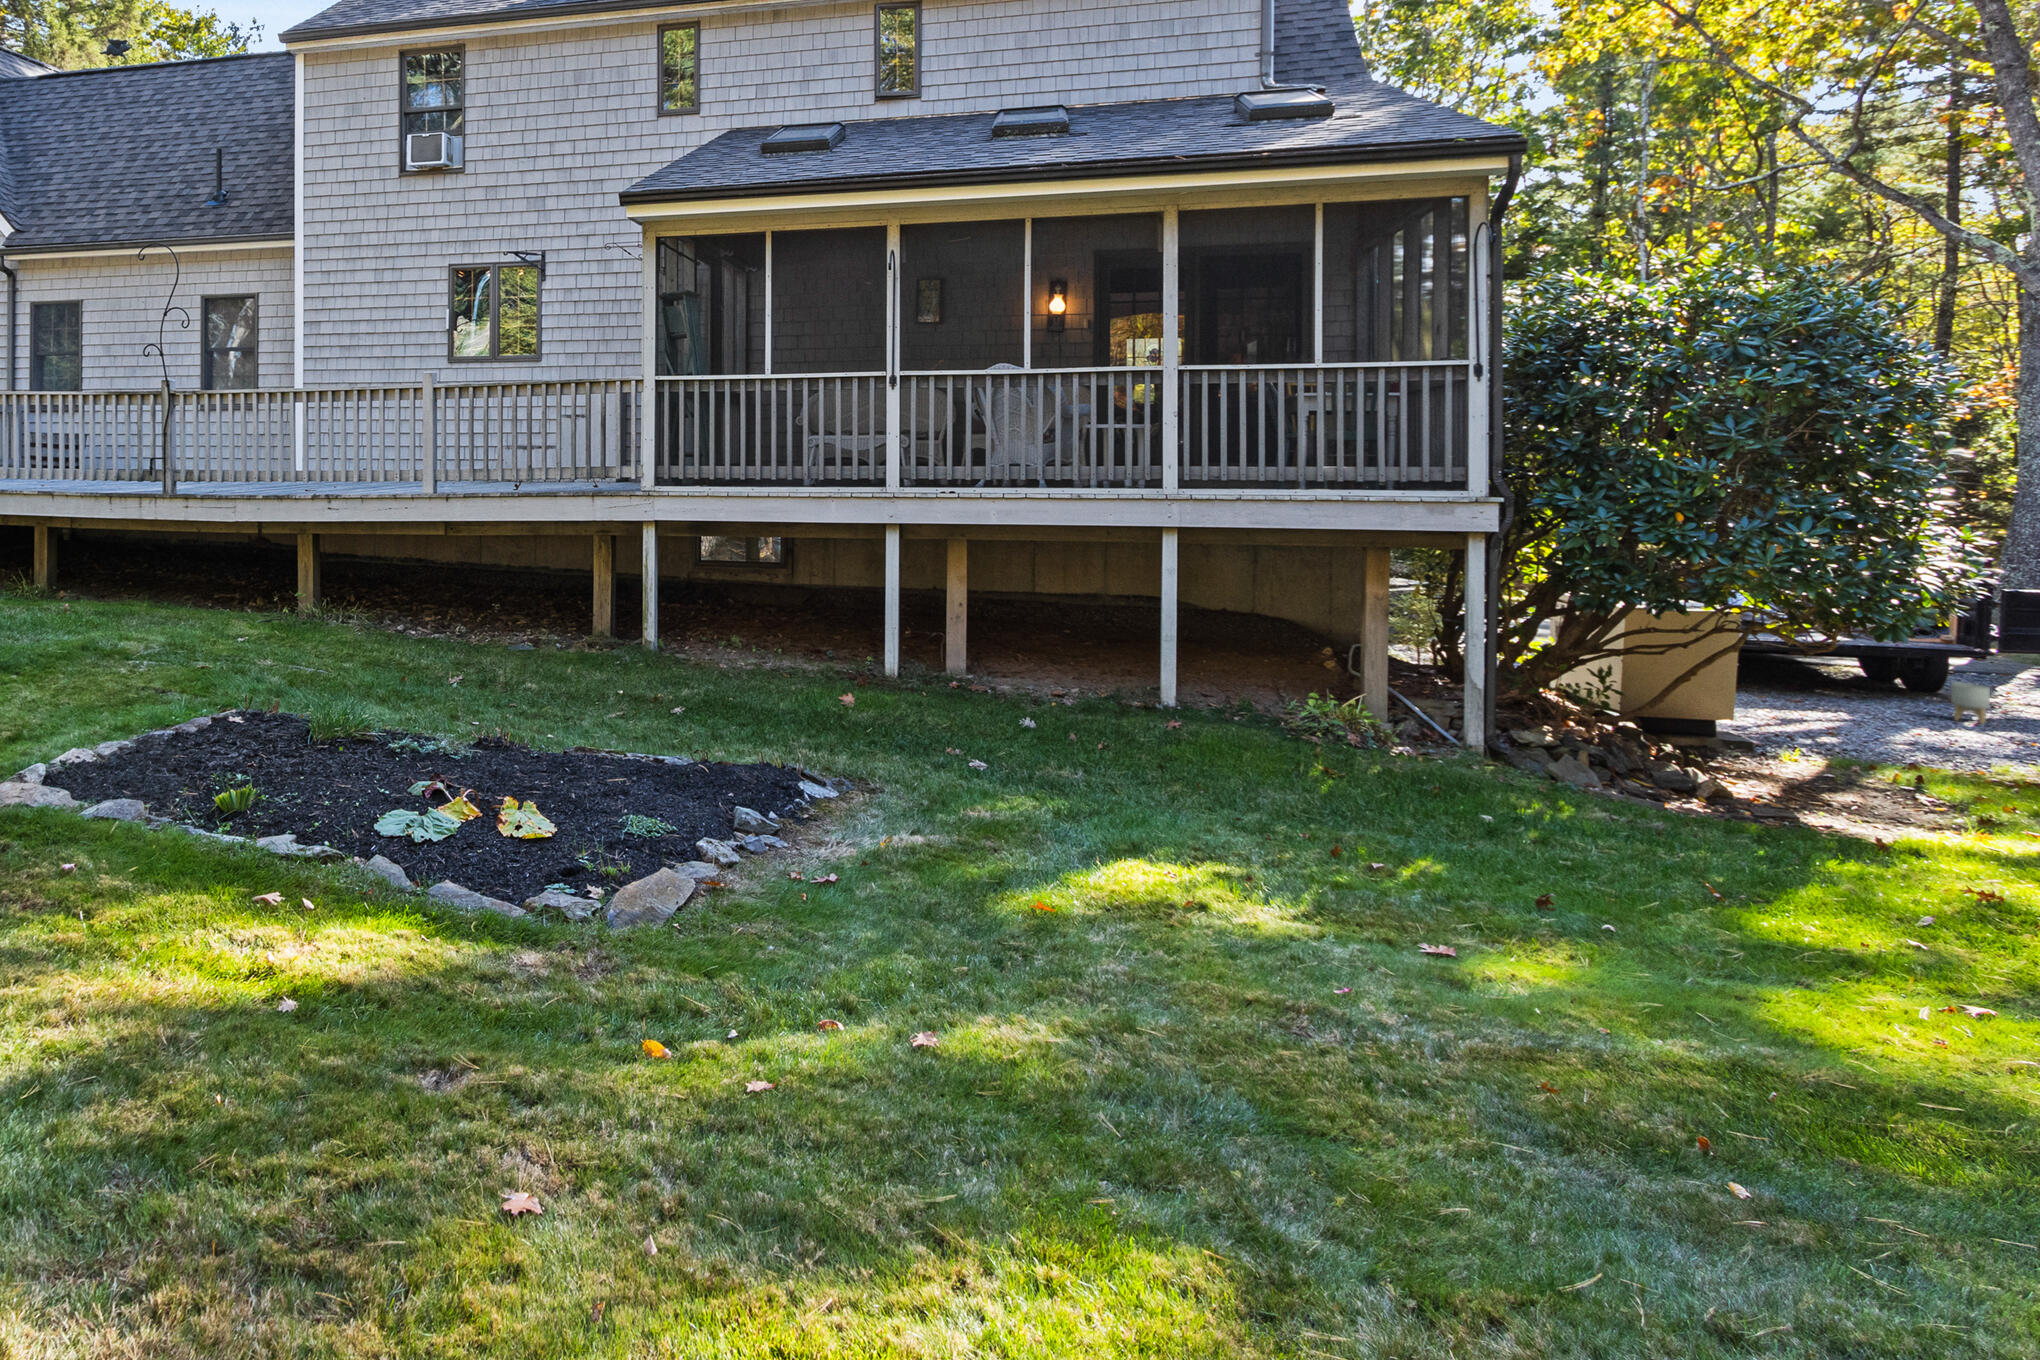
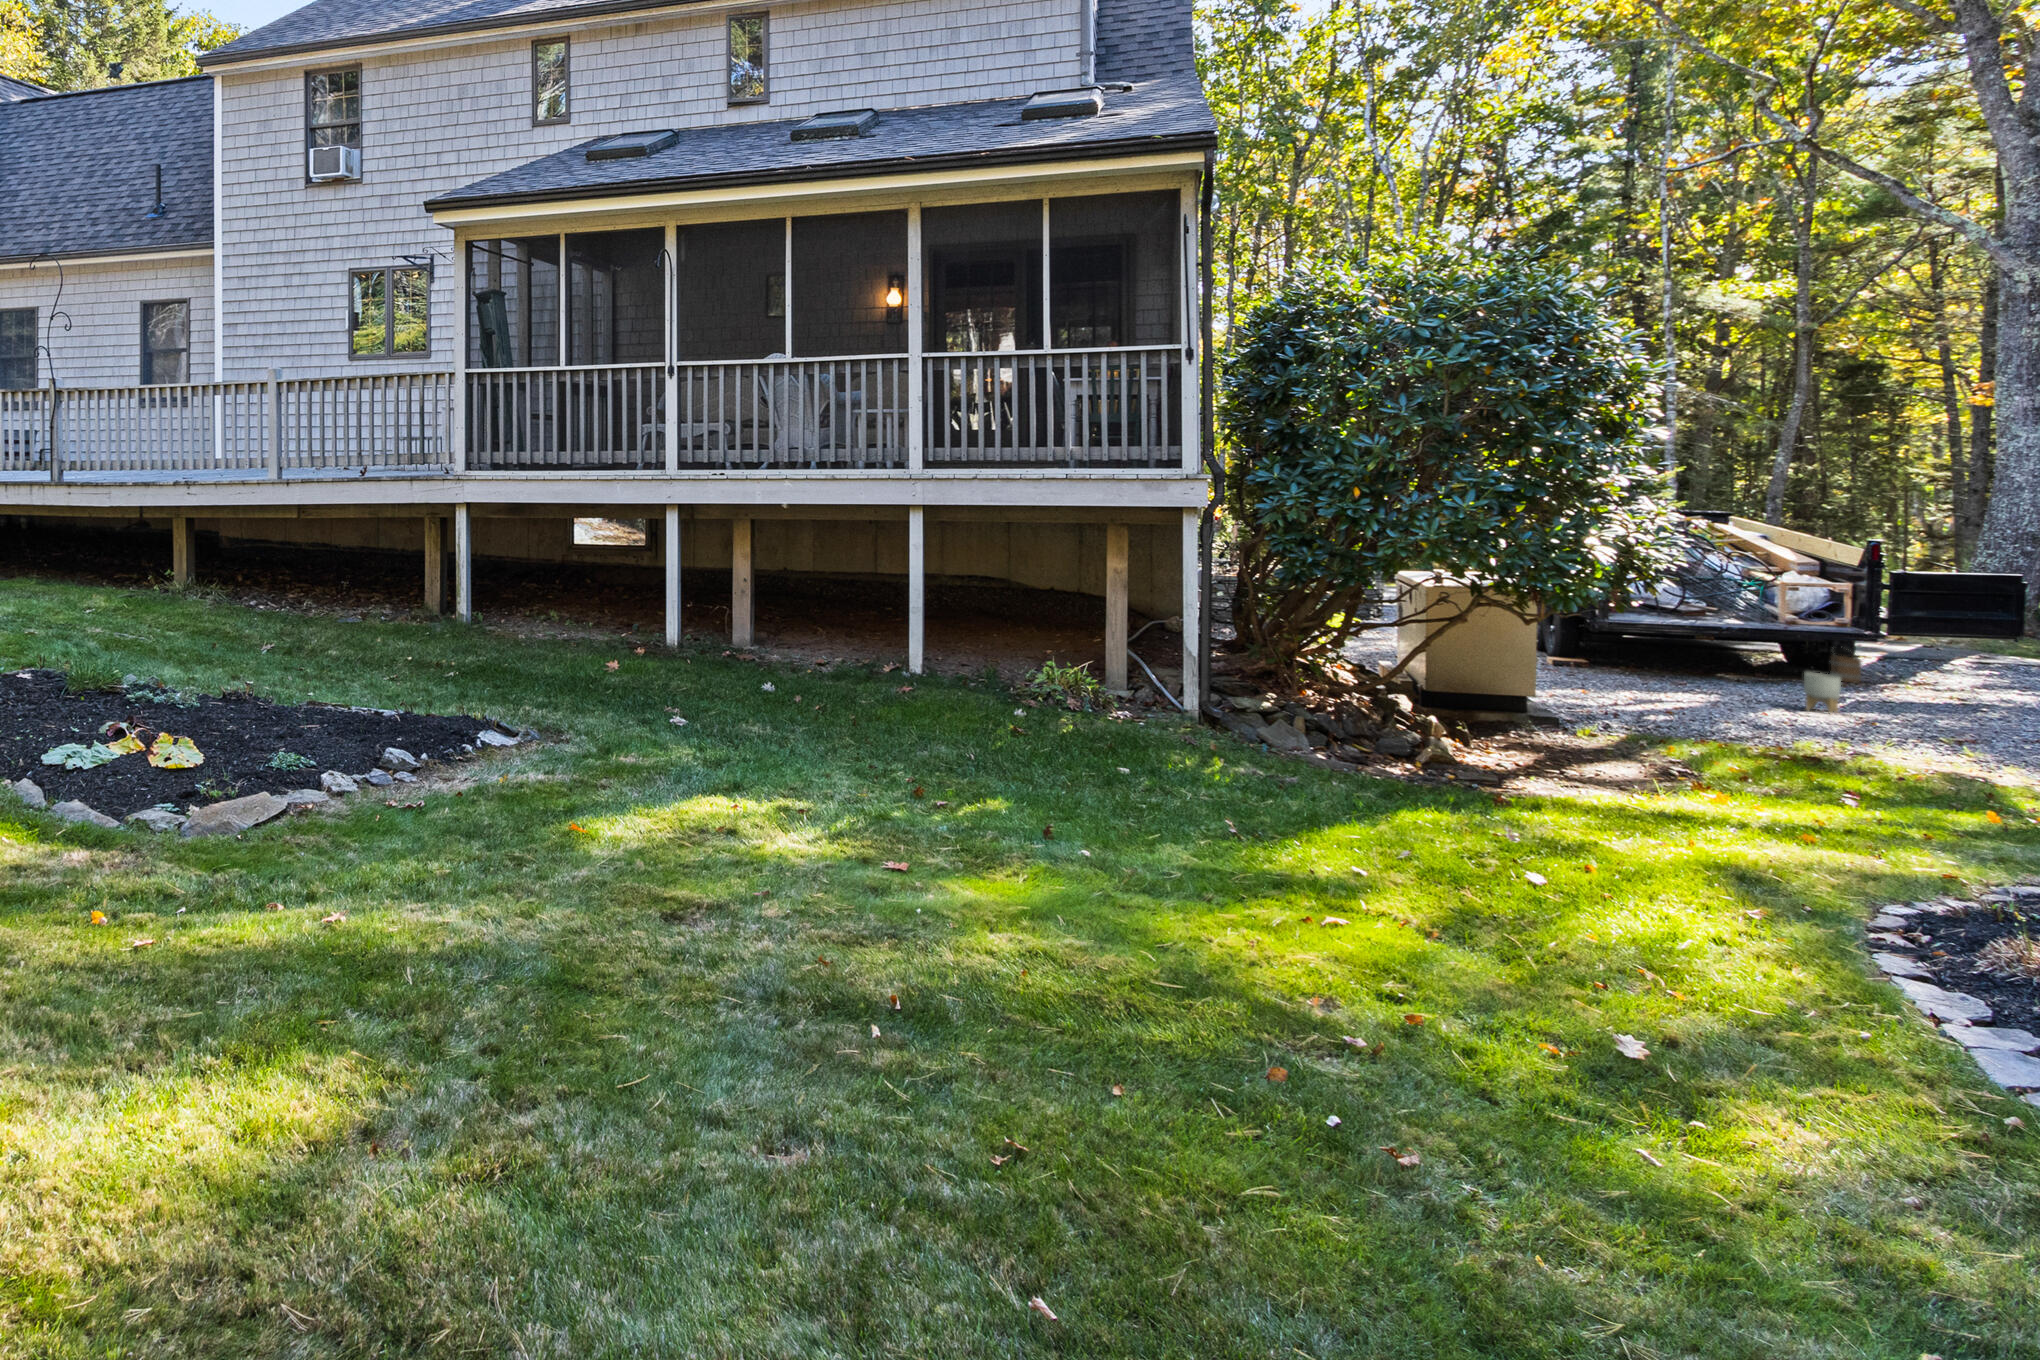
bucket: none [1924,651,1958,686] -> present [1830,648,1862,682]

